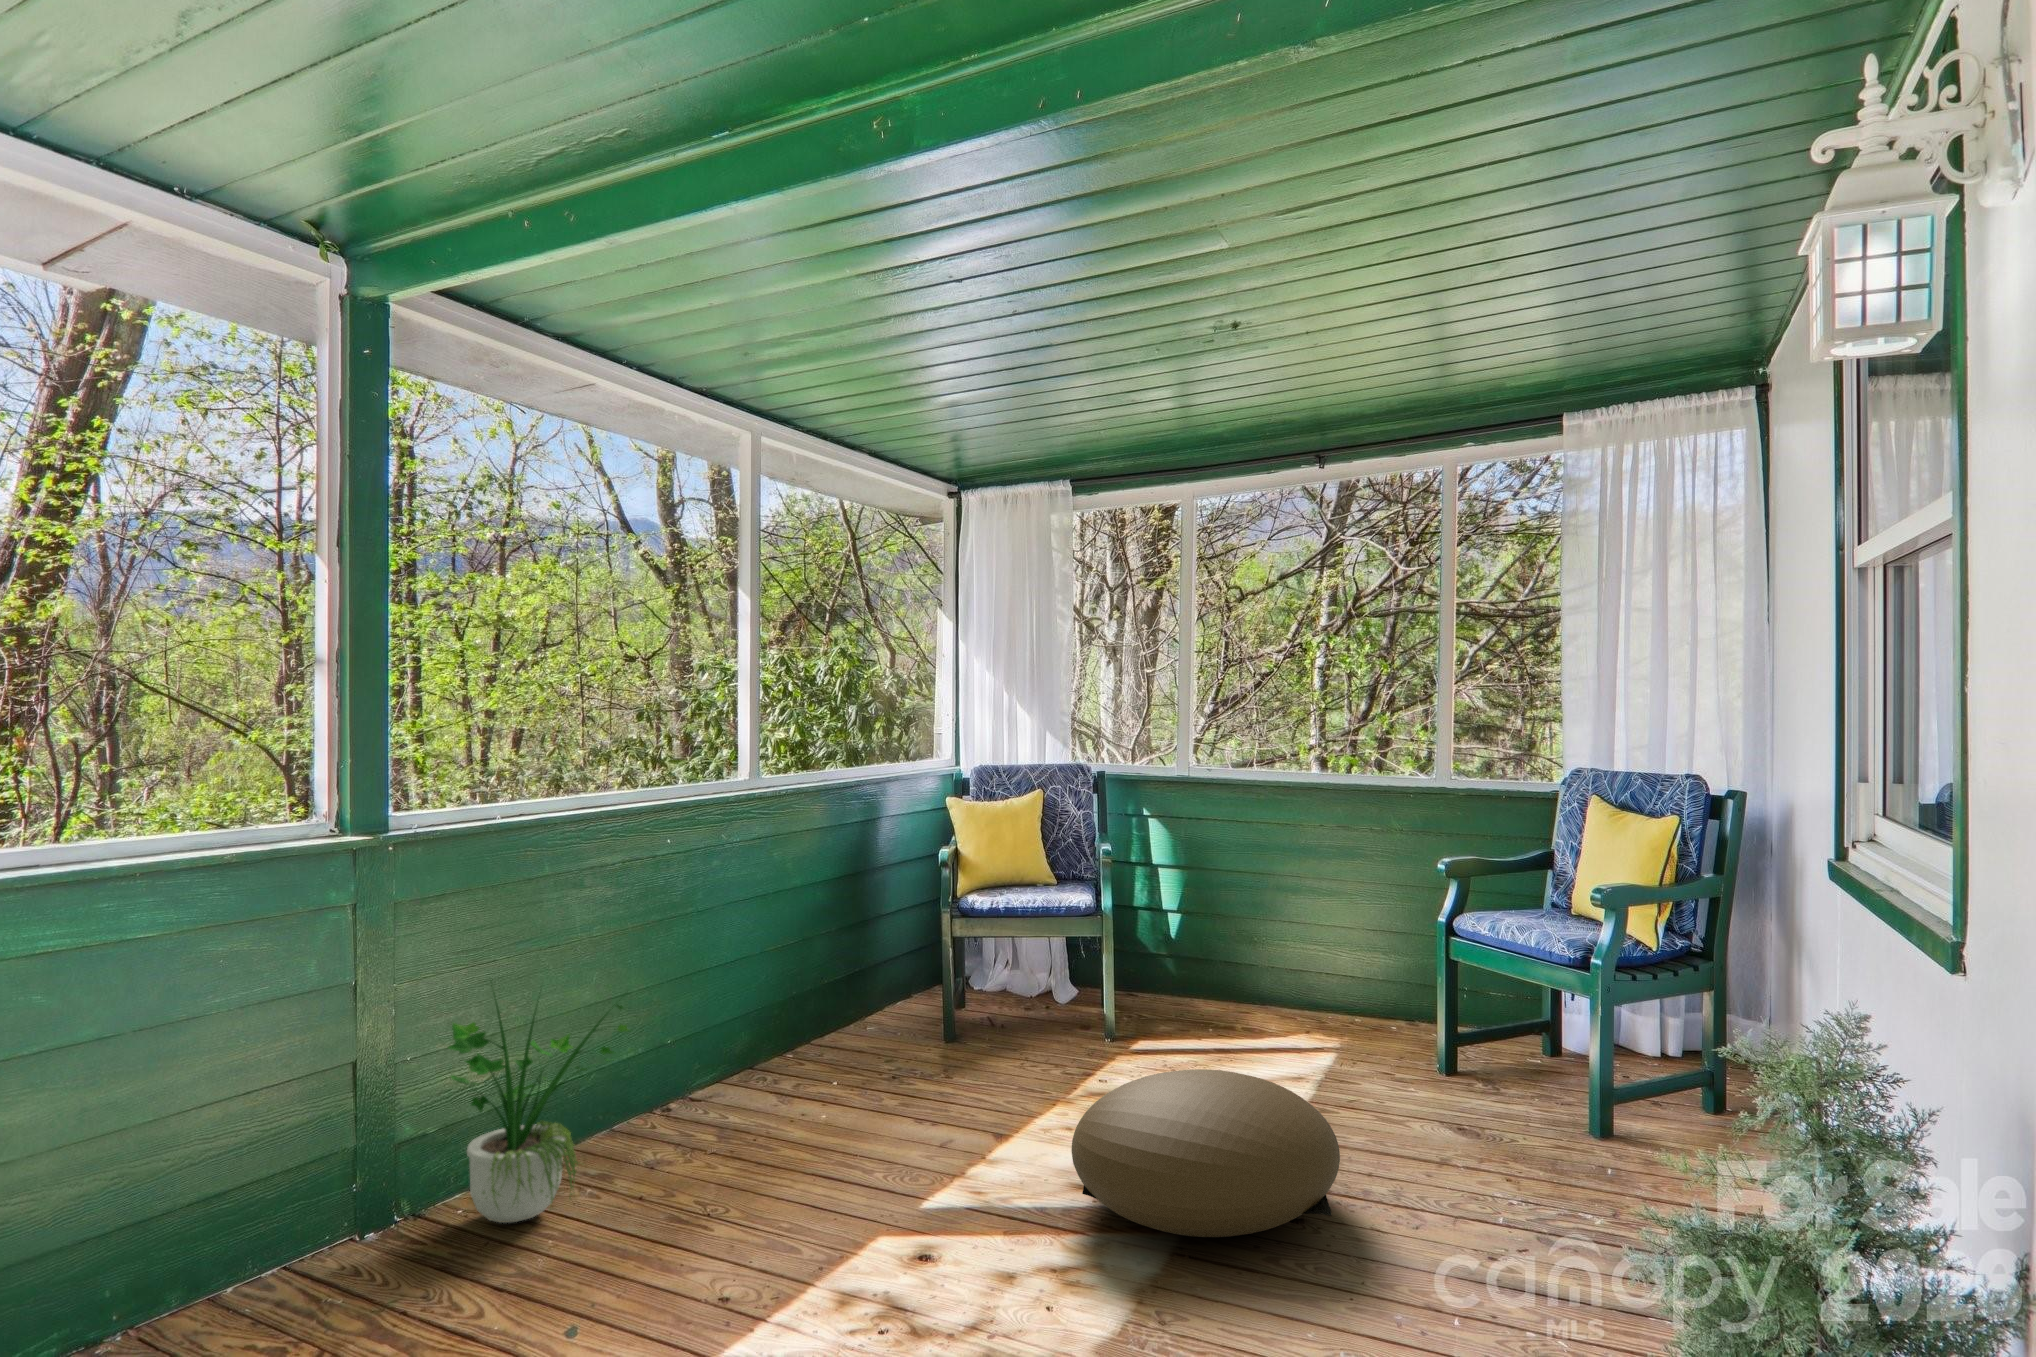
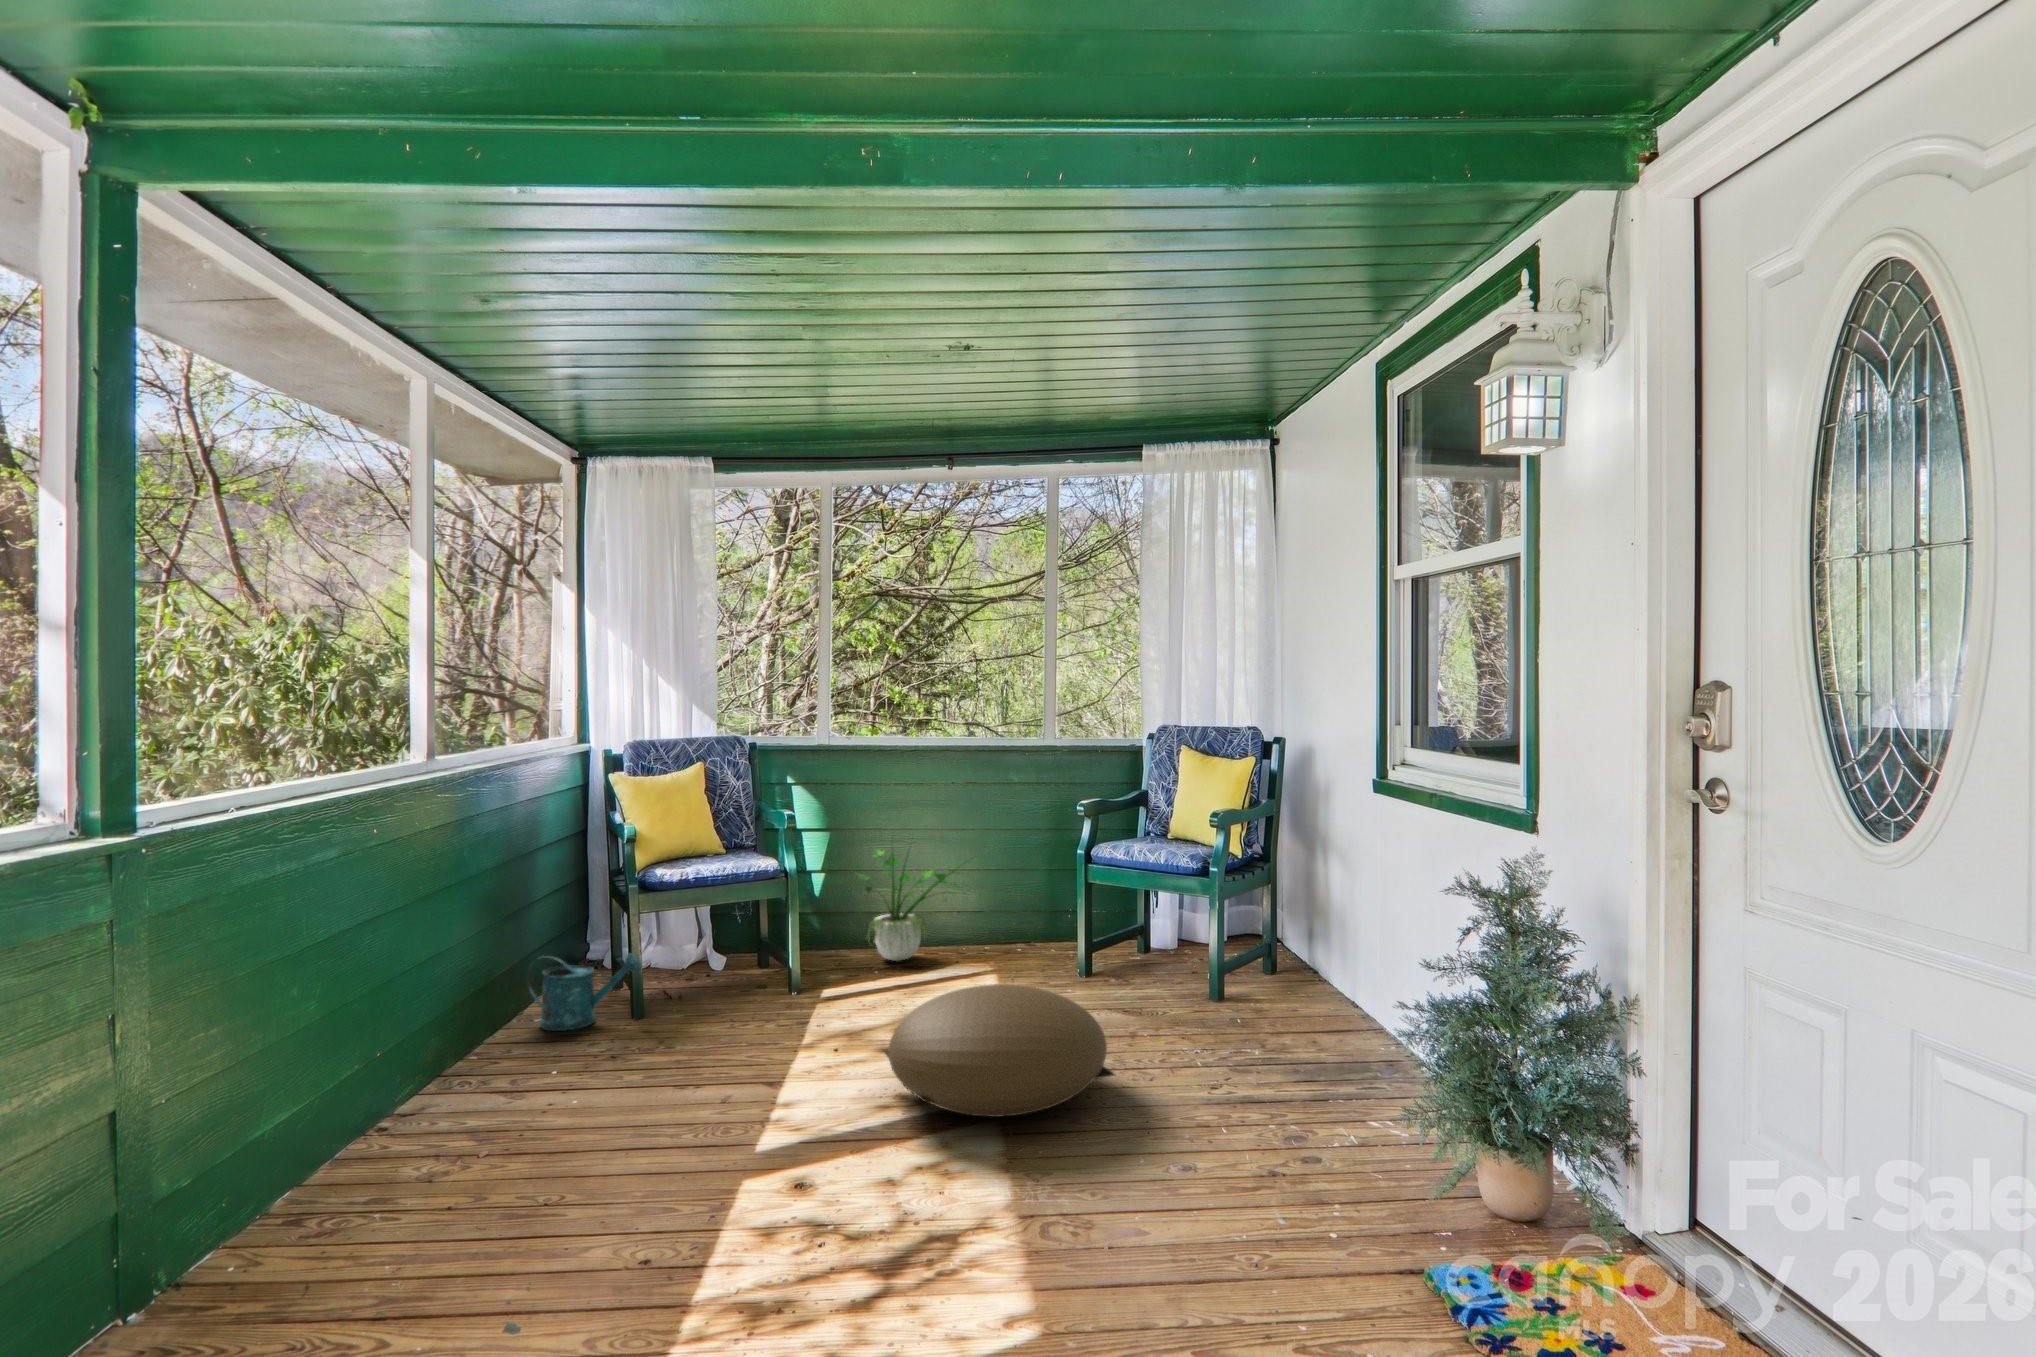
watering can: none [851,969,947,1044] -> present [526,953,642,1031]
potted plant: present [448,1000,629,1223] -> present [858,850,968,961]

